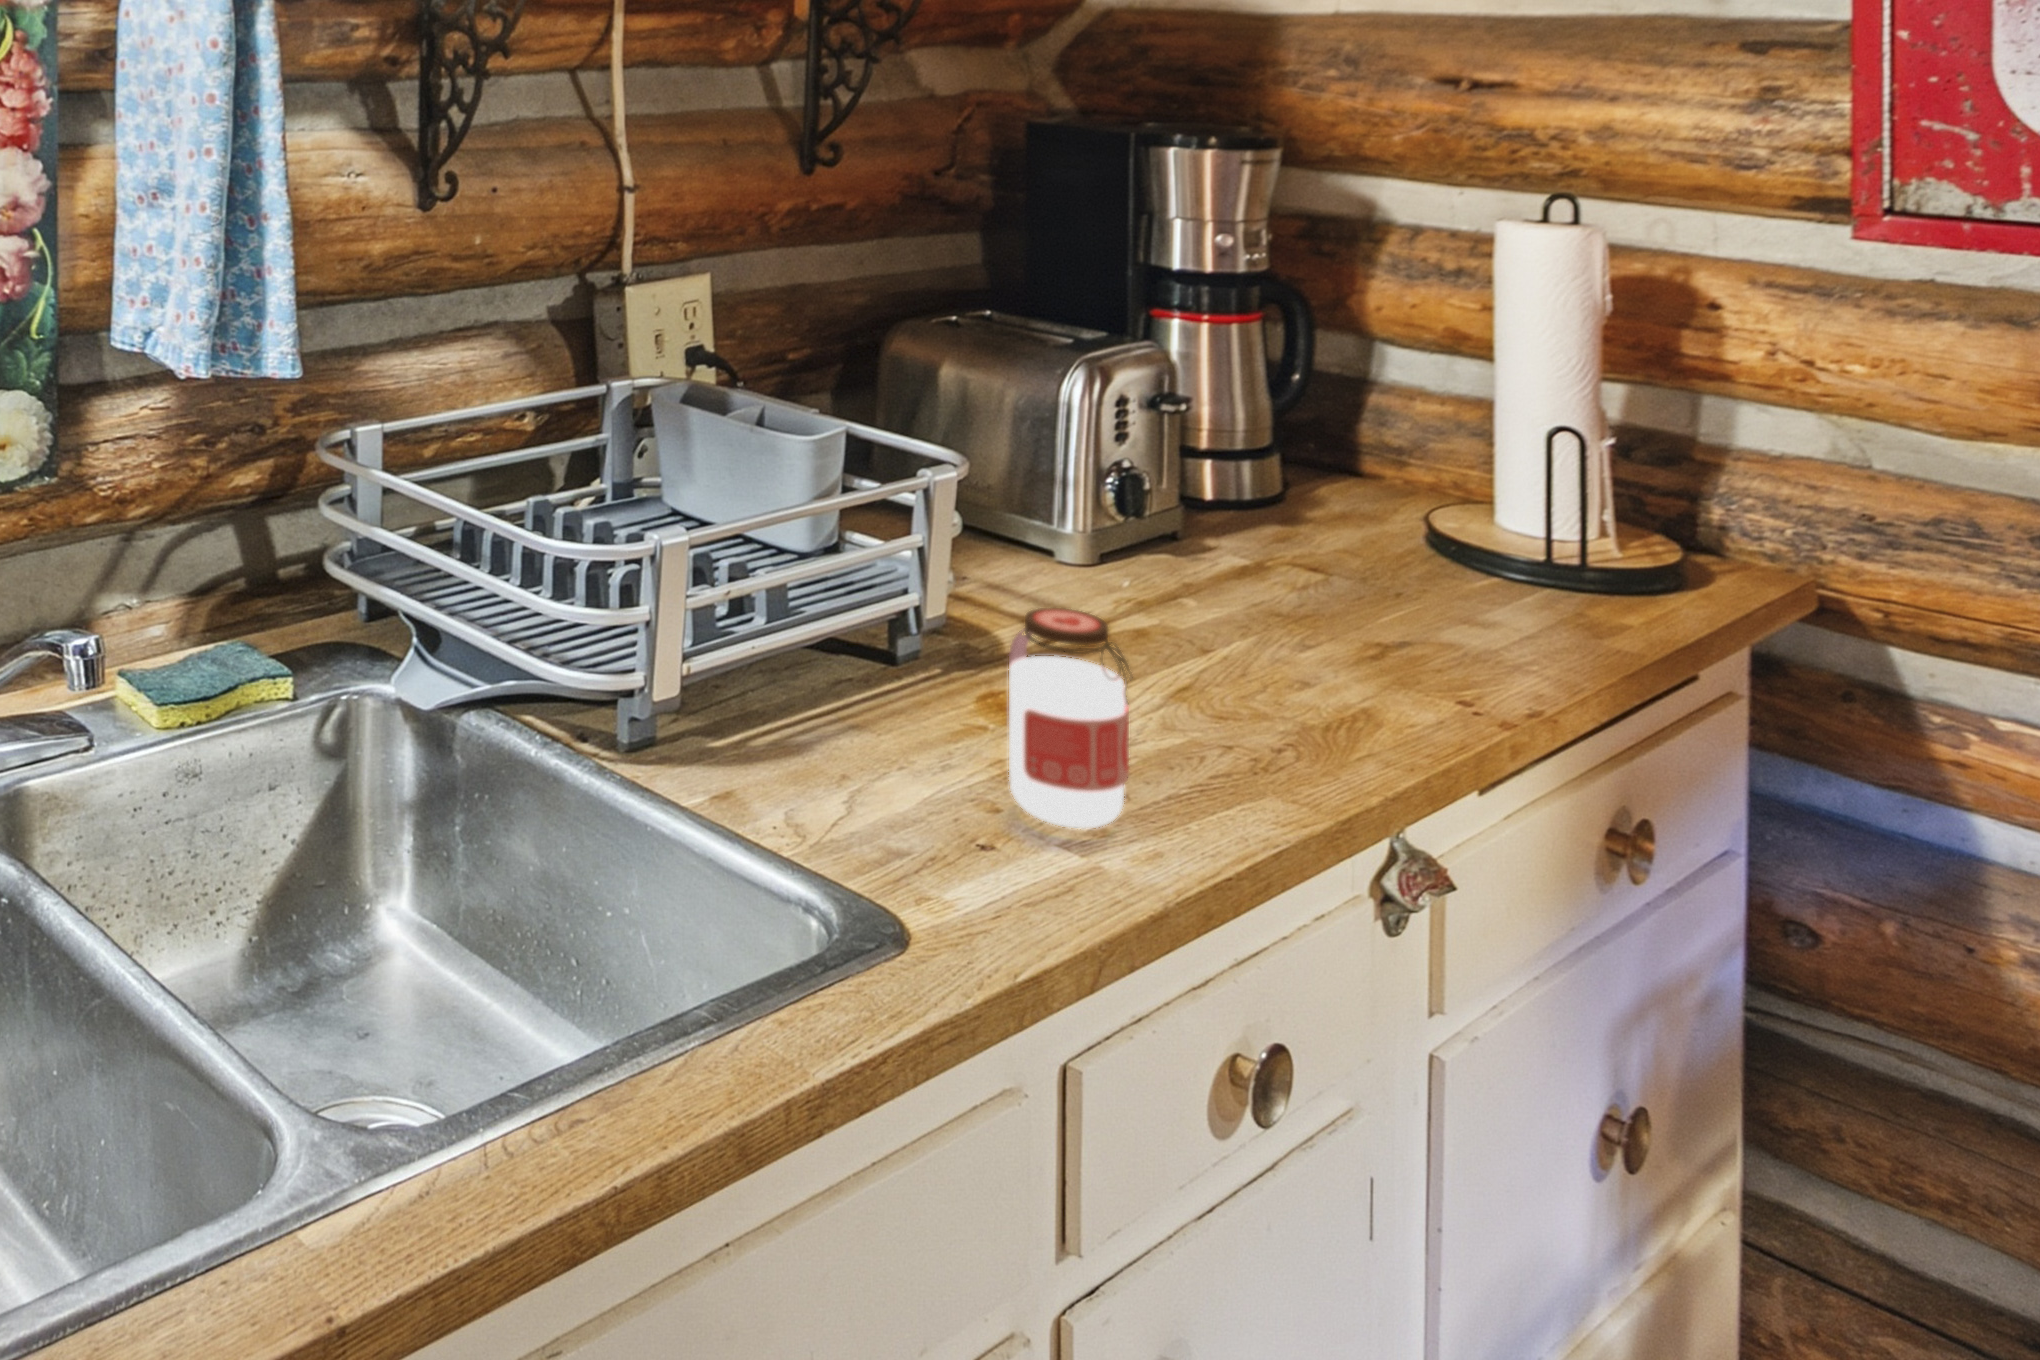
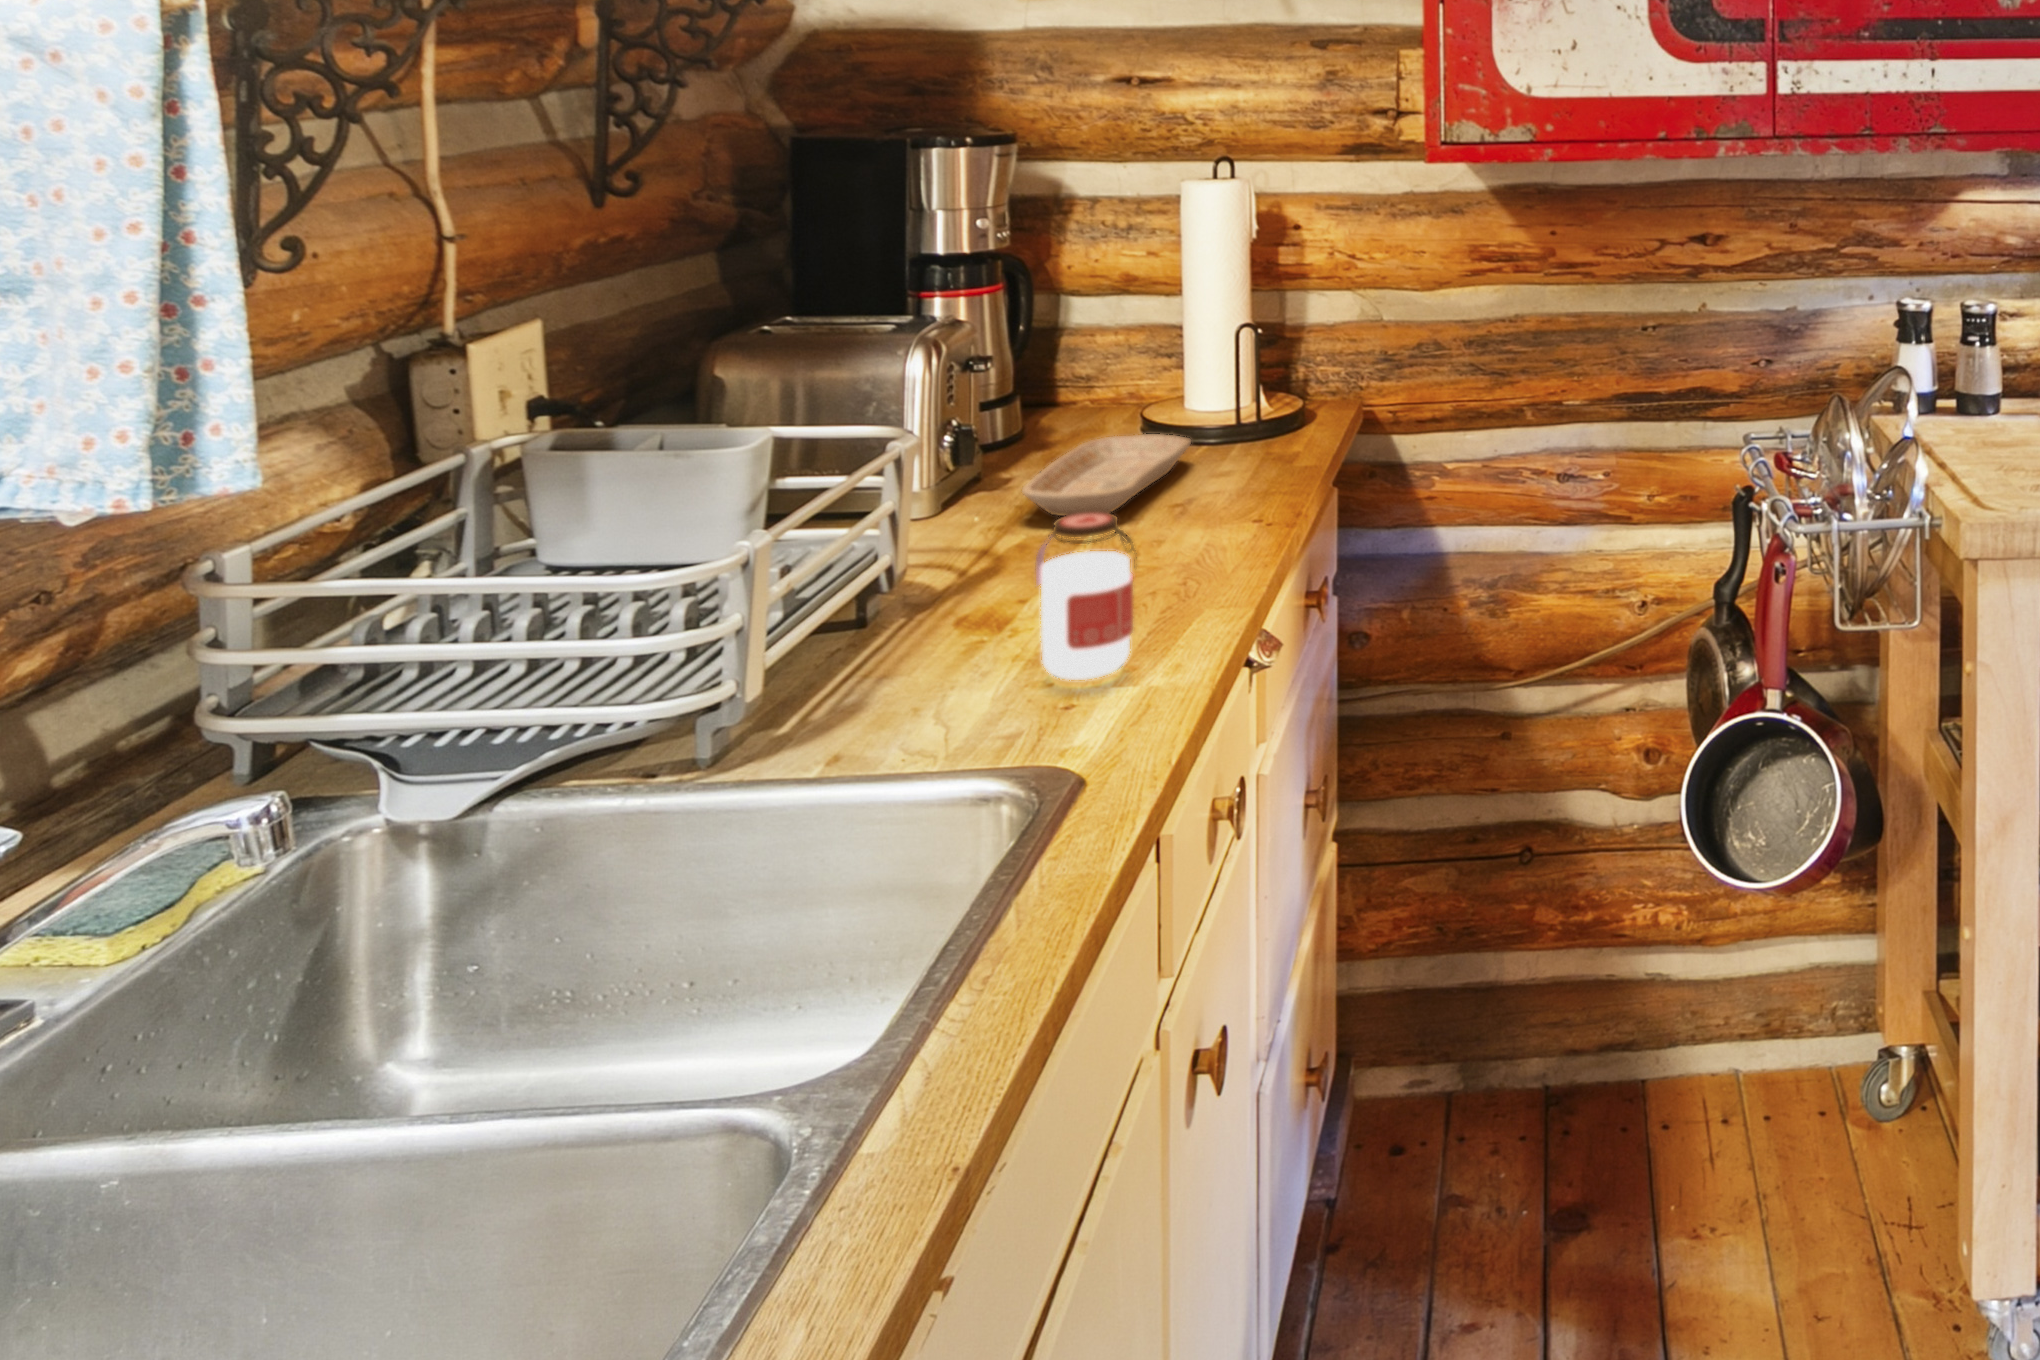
tray: none [1181,525,1465,624] -> present [1022,434,1191,516]

